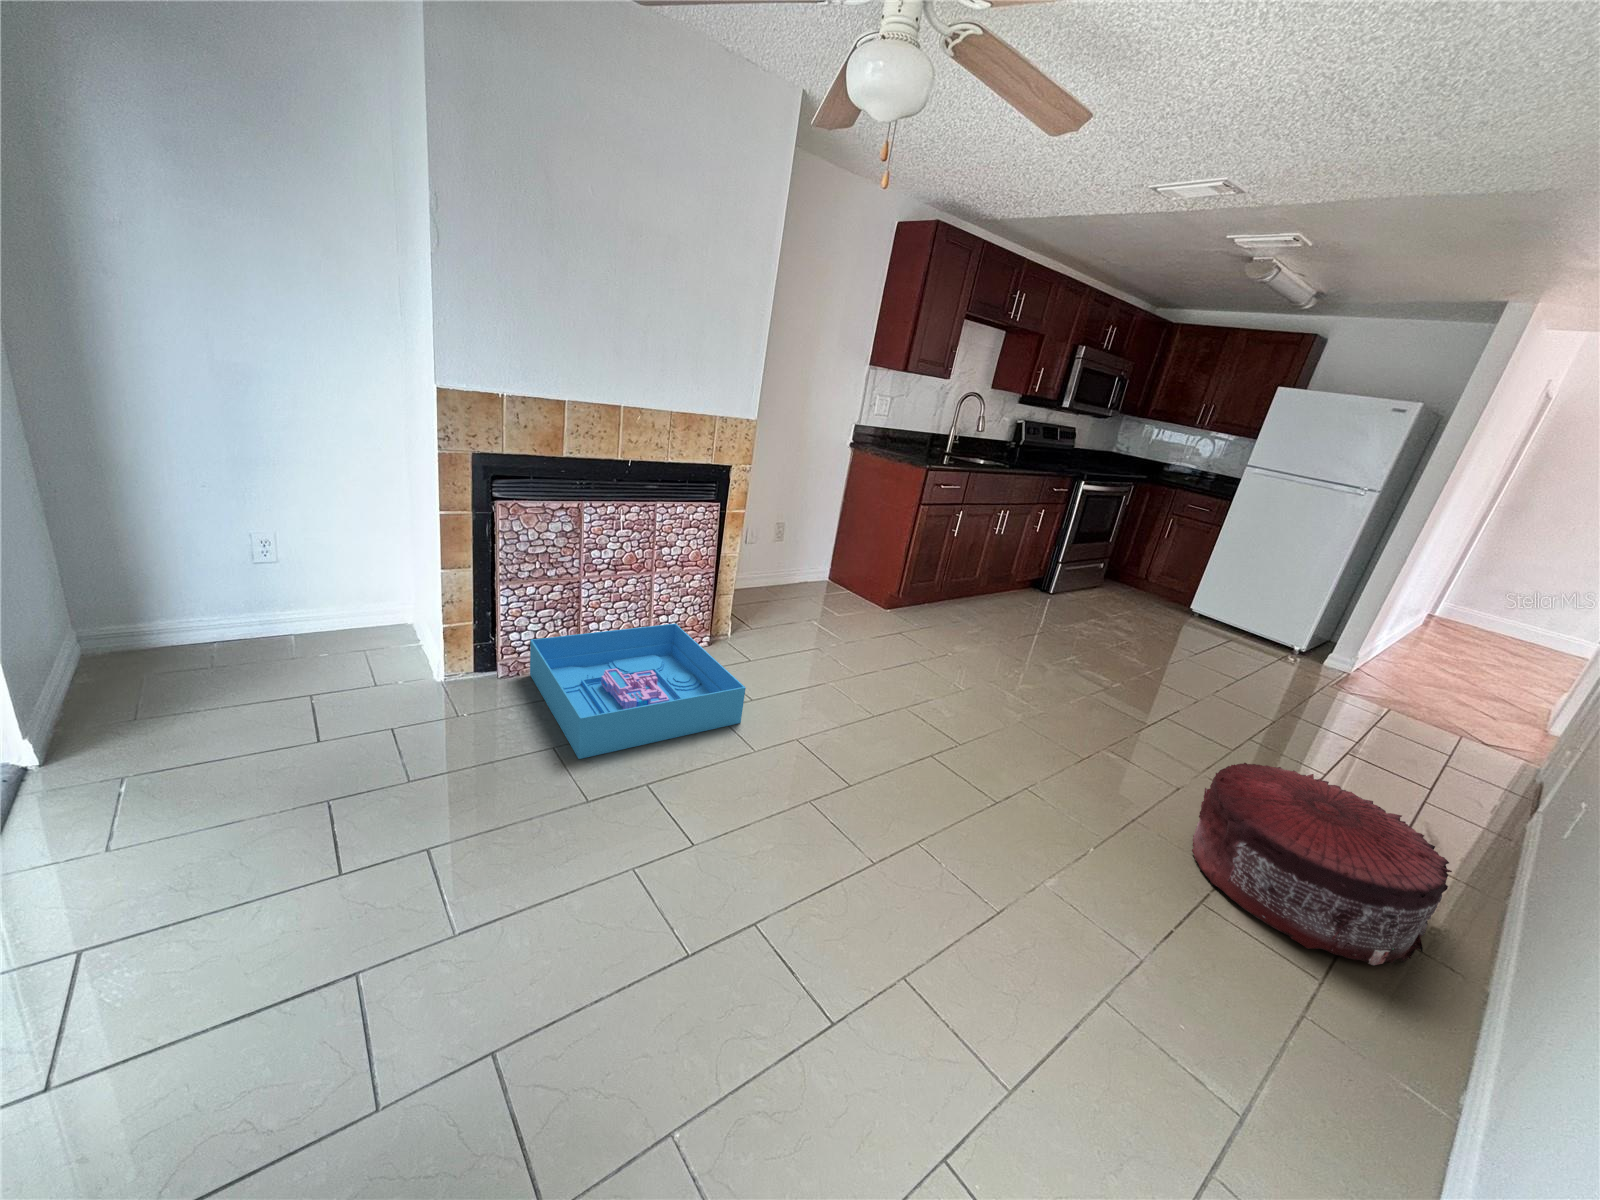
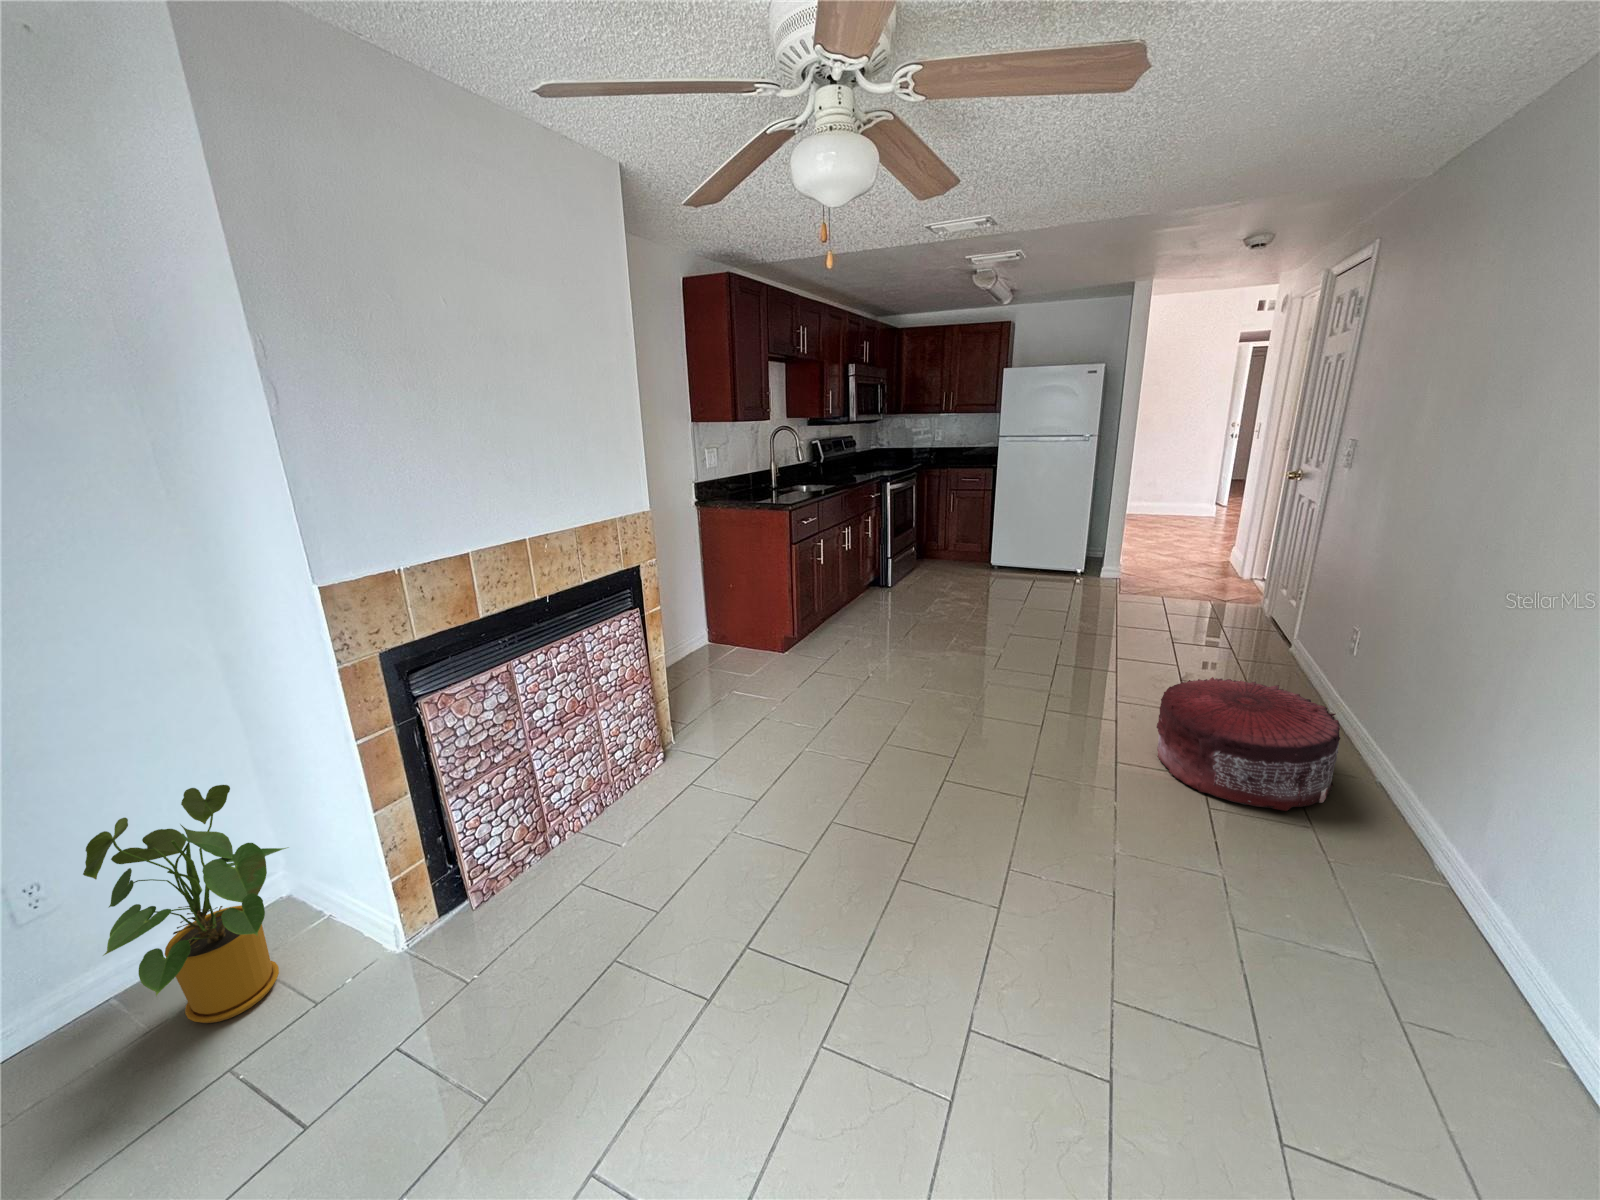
house plant: none [252,516,389,672] -> present [83,785,288,1023]
storage bin: present [530,624,746,759] -> none [501,755,771,956]

